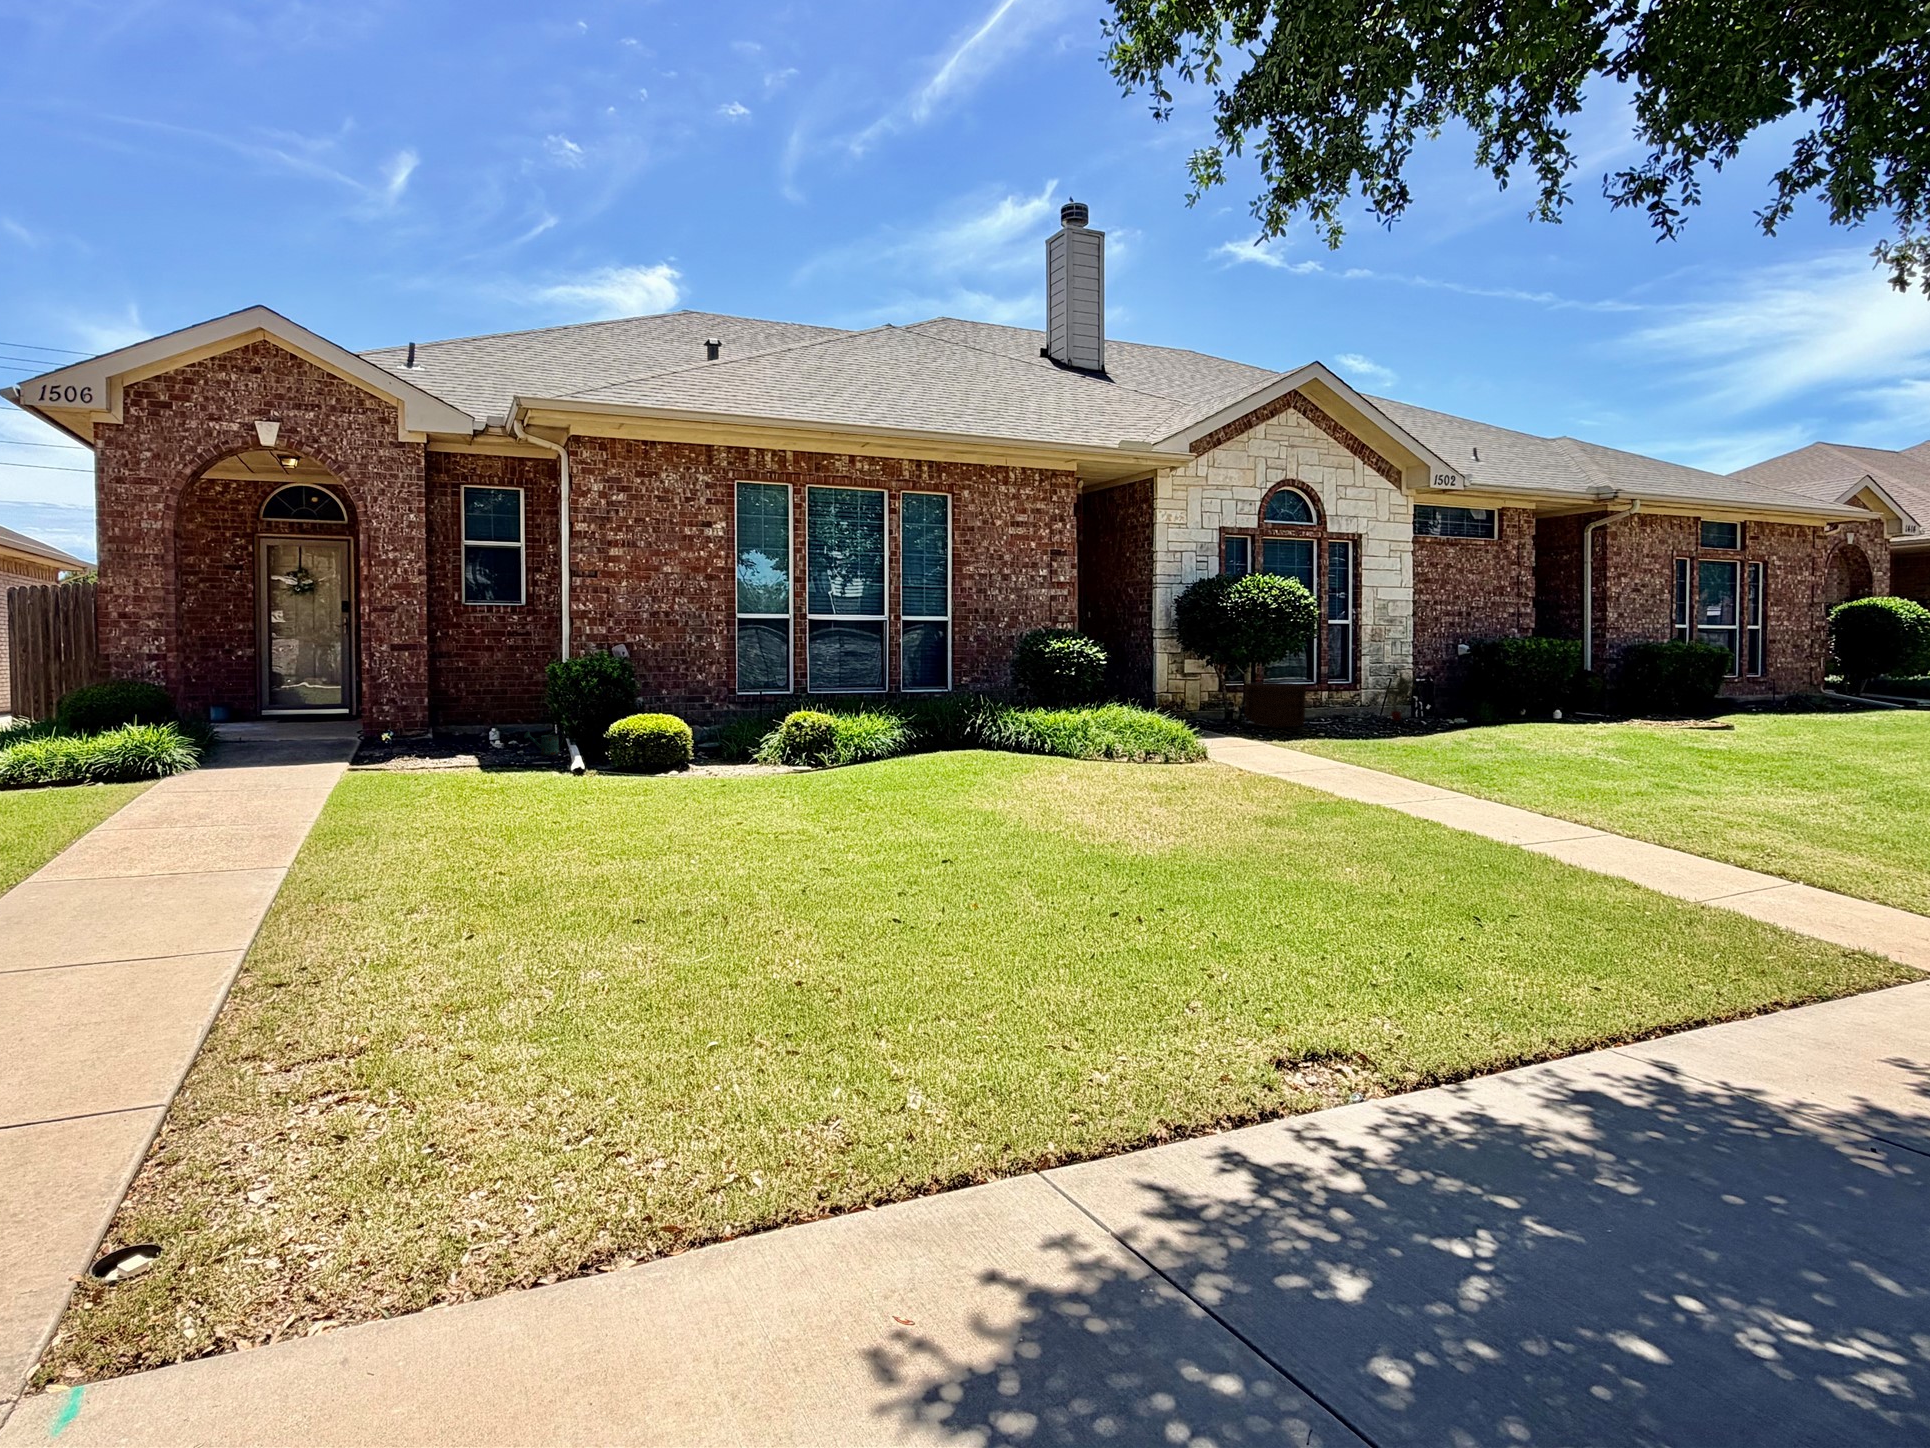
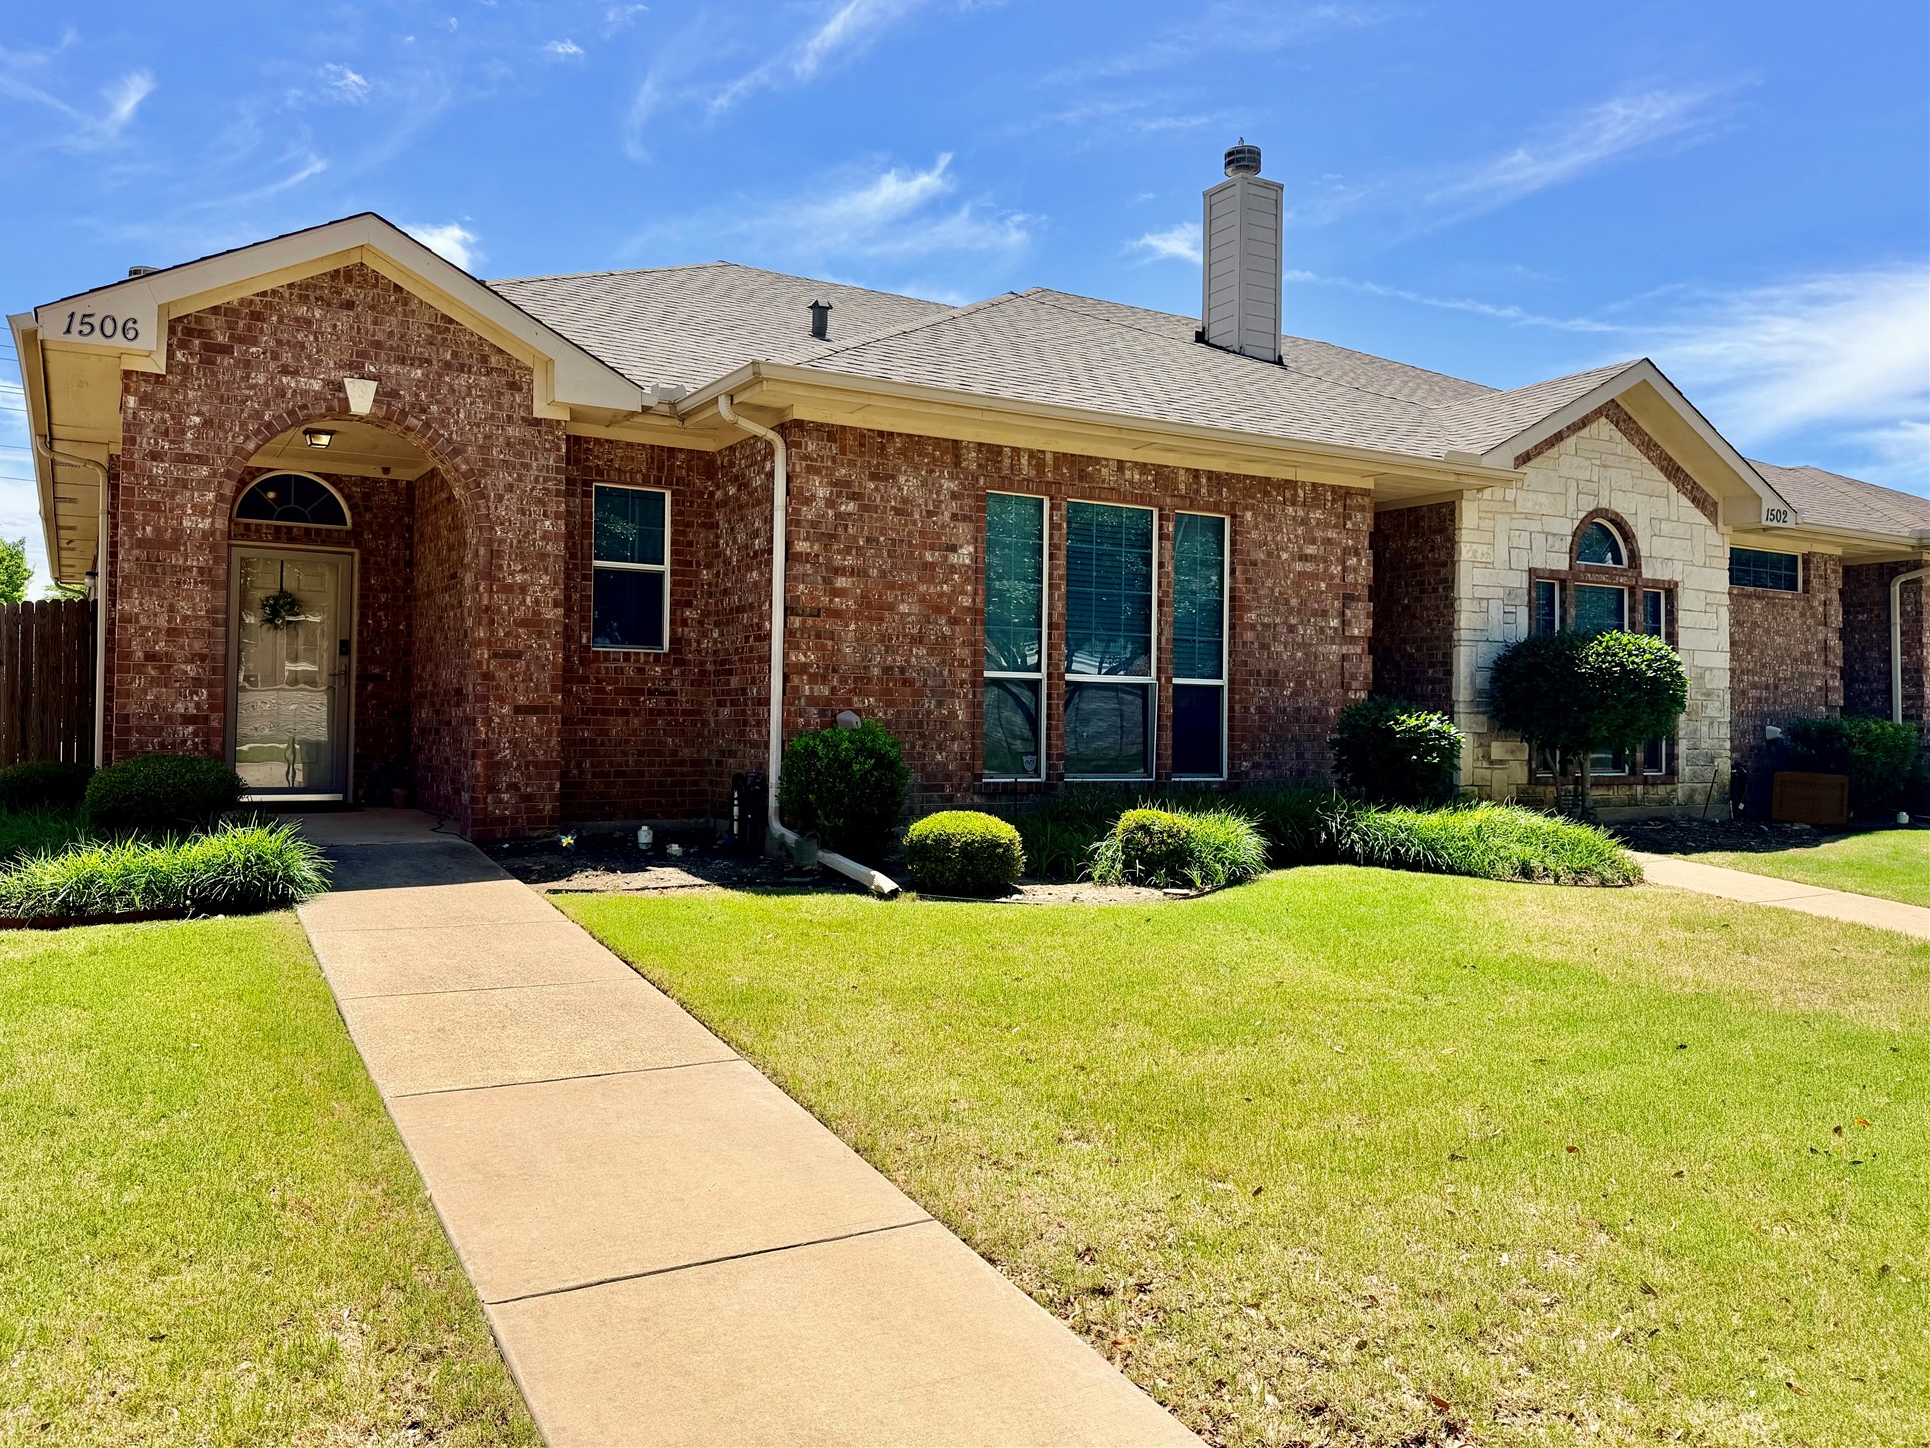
potted tree: present [1380,671,1416,721] -> none [1702,759,1750,828]
wooden crate: present [1244,682,1306,728] -> present [1772,772,1849,825]

